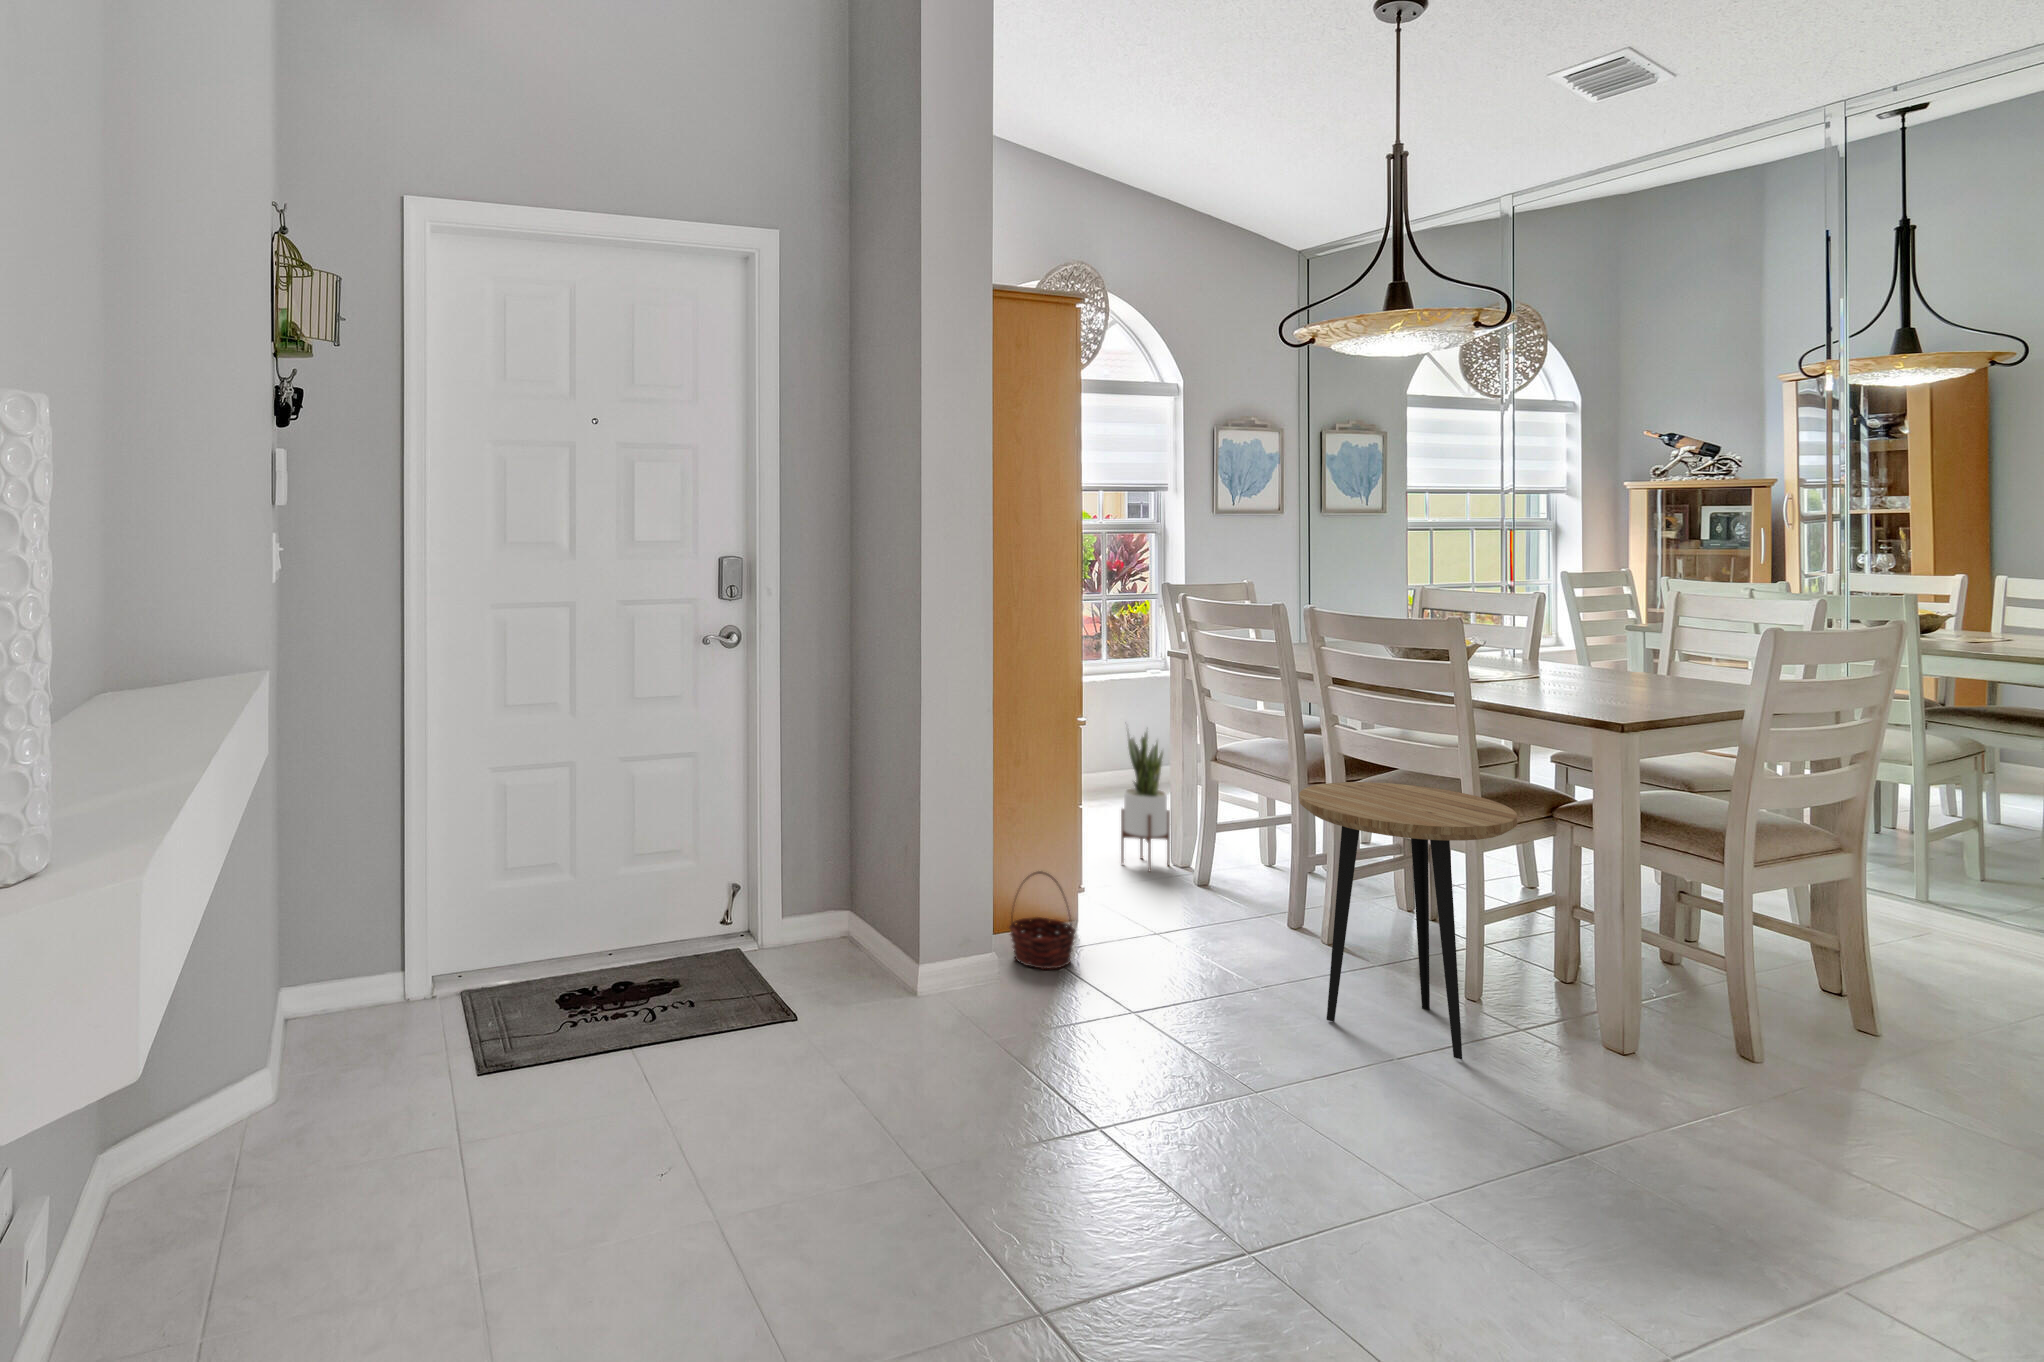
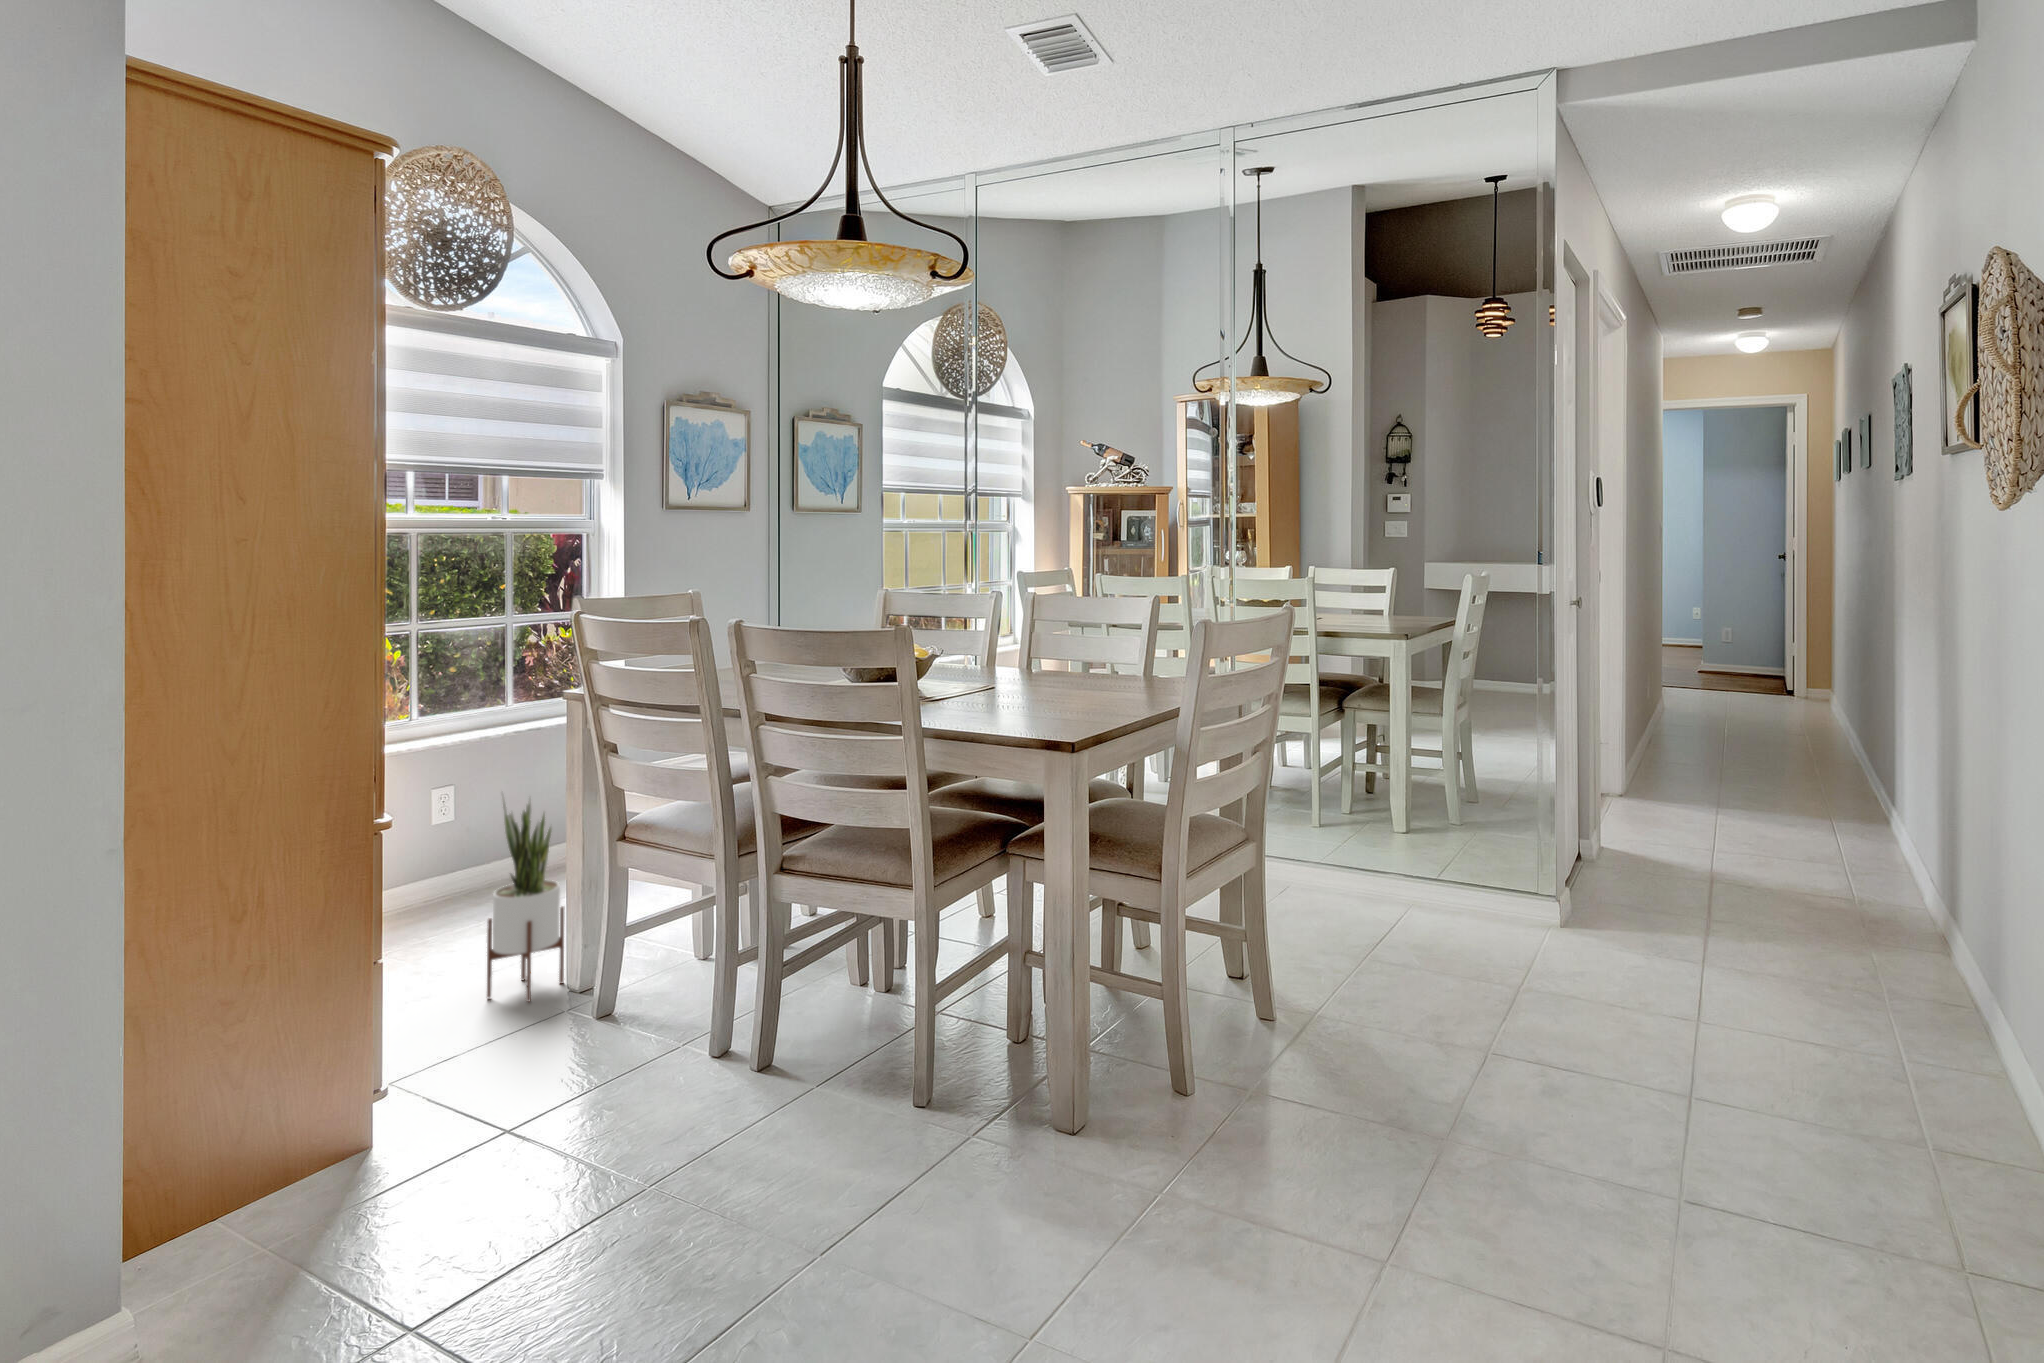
side table: present [1299,782,1517,1060] -> none [696,850,971,1230]
basket: present [1009,871,1075,969] -> none [175,1109,327,1298]

